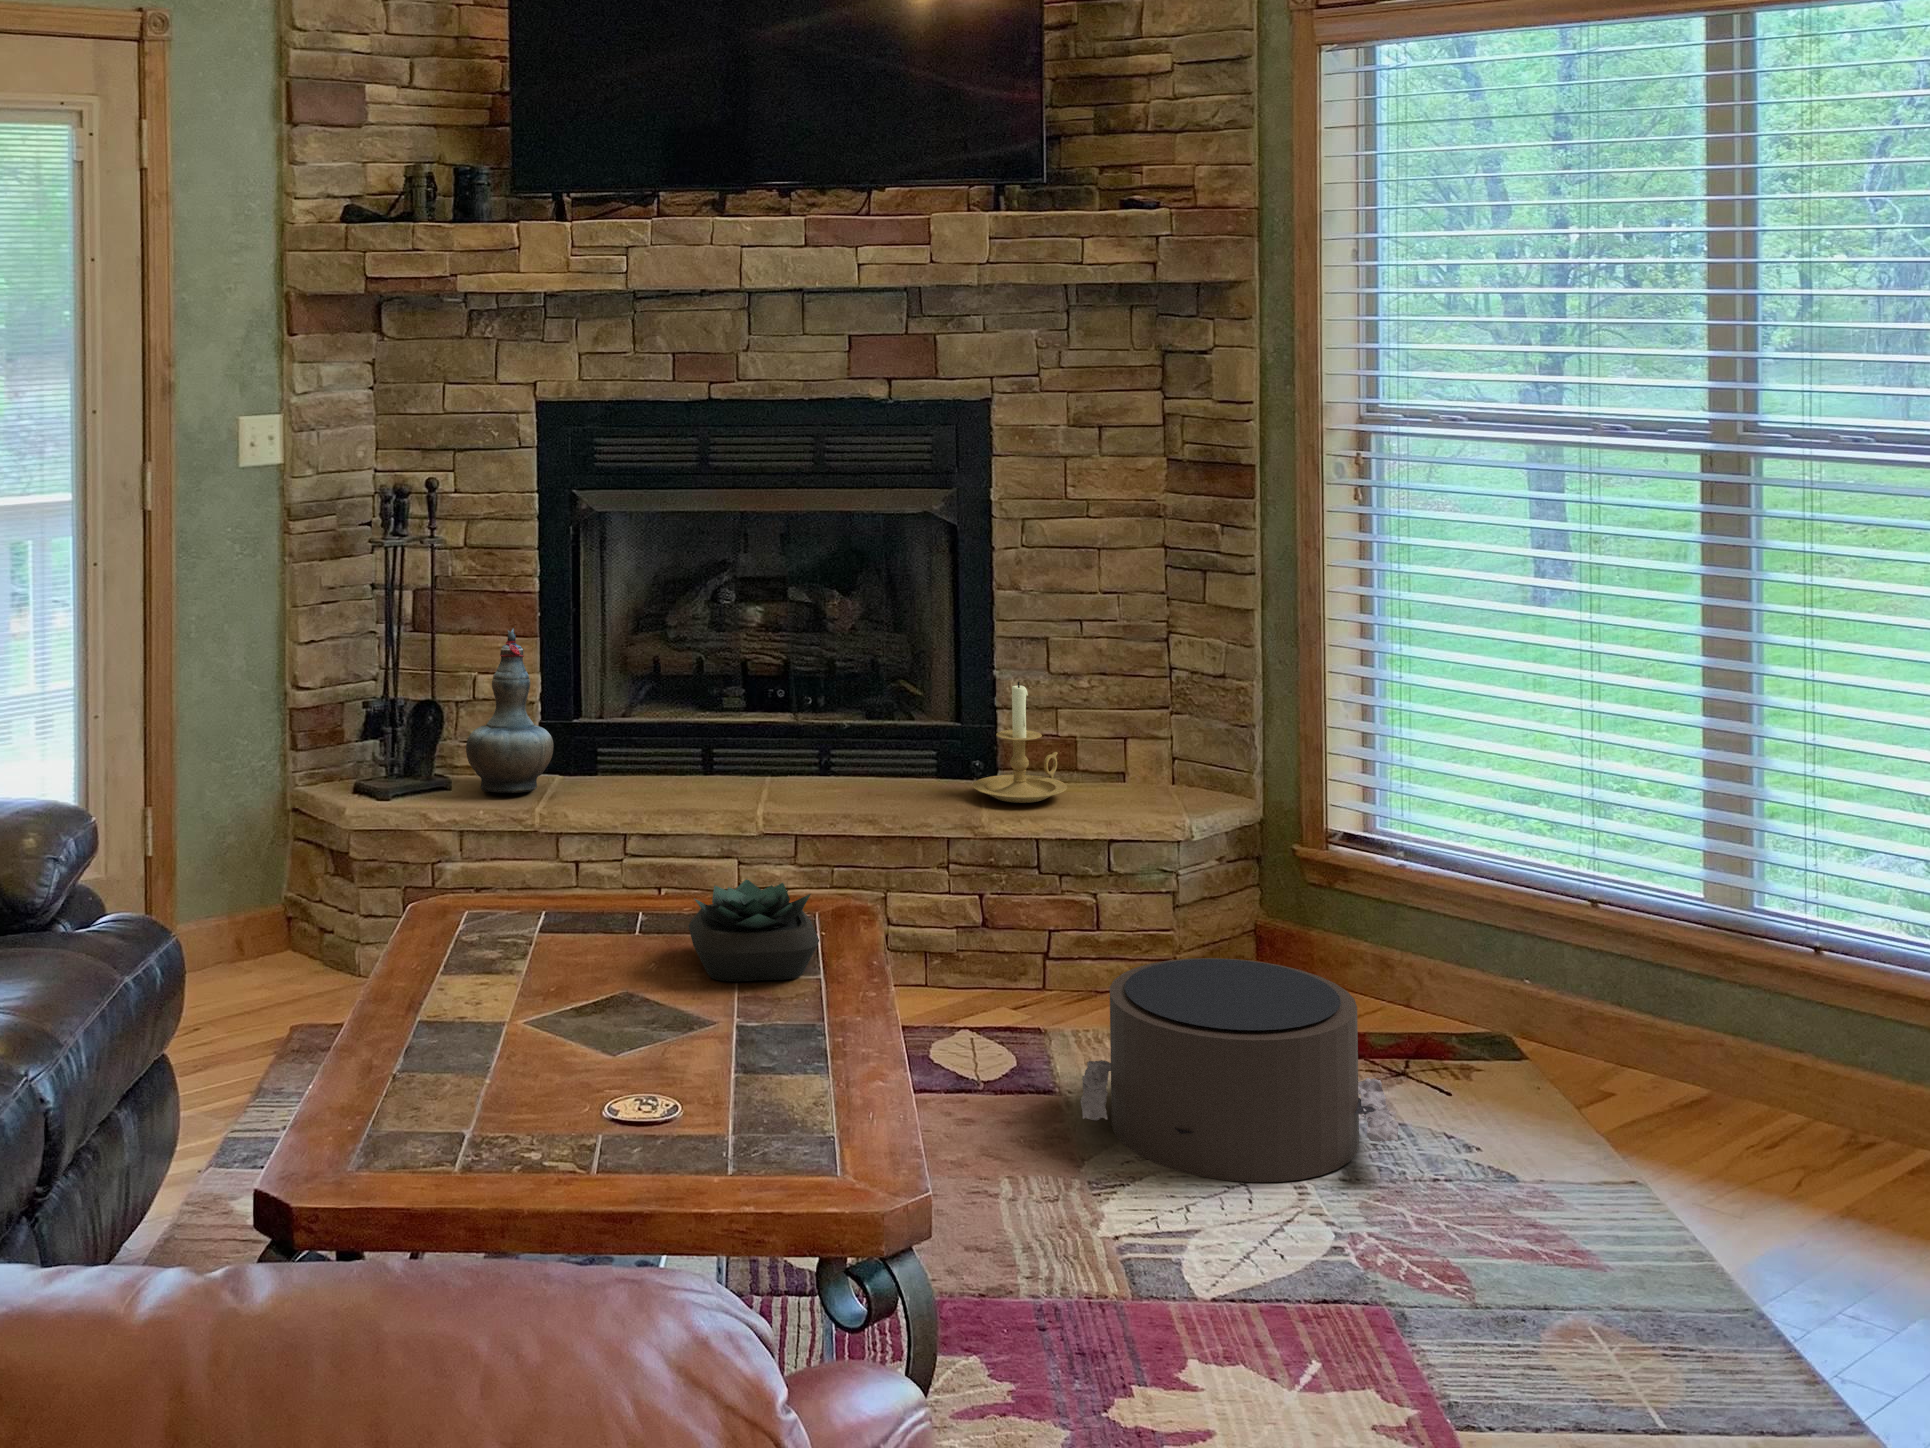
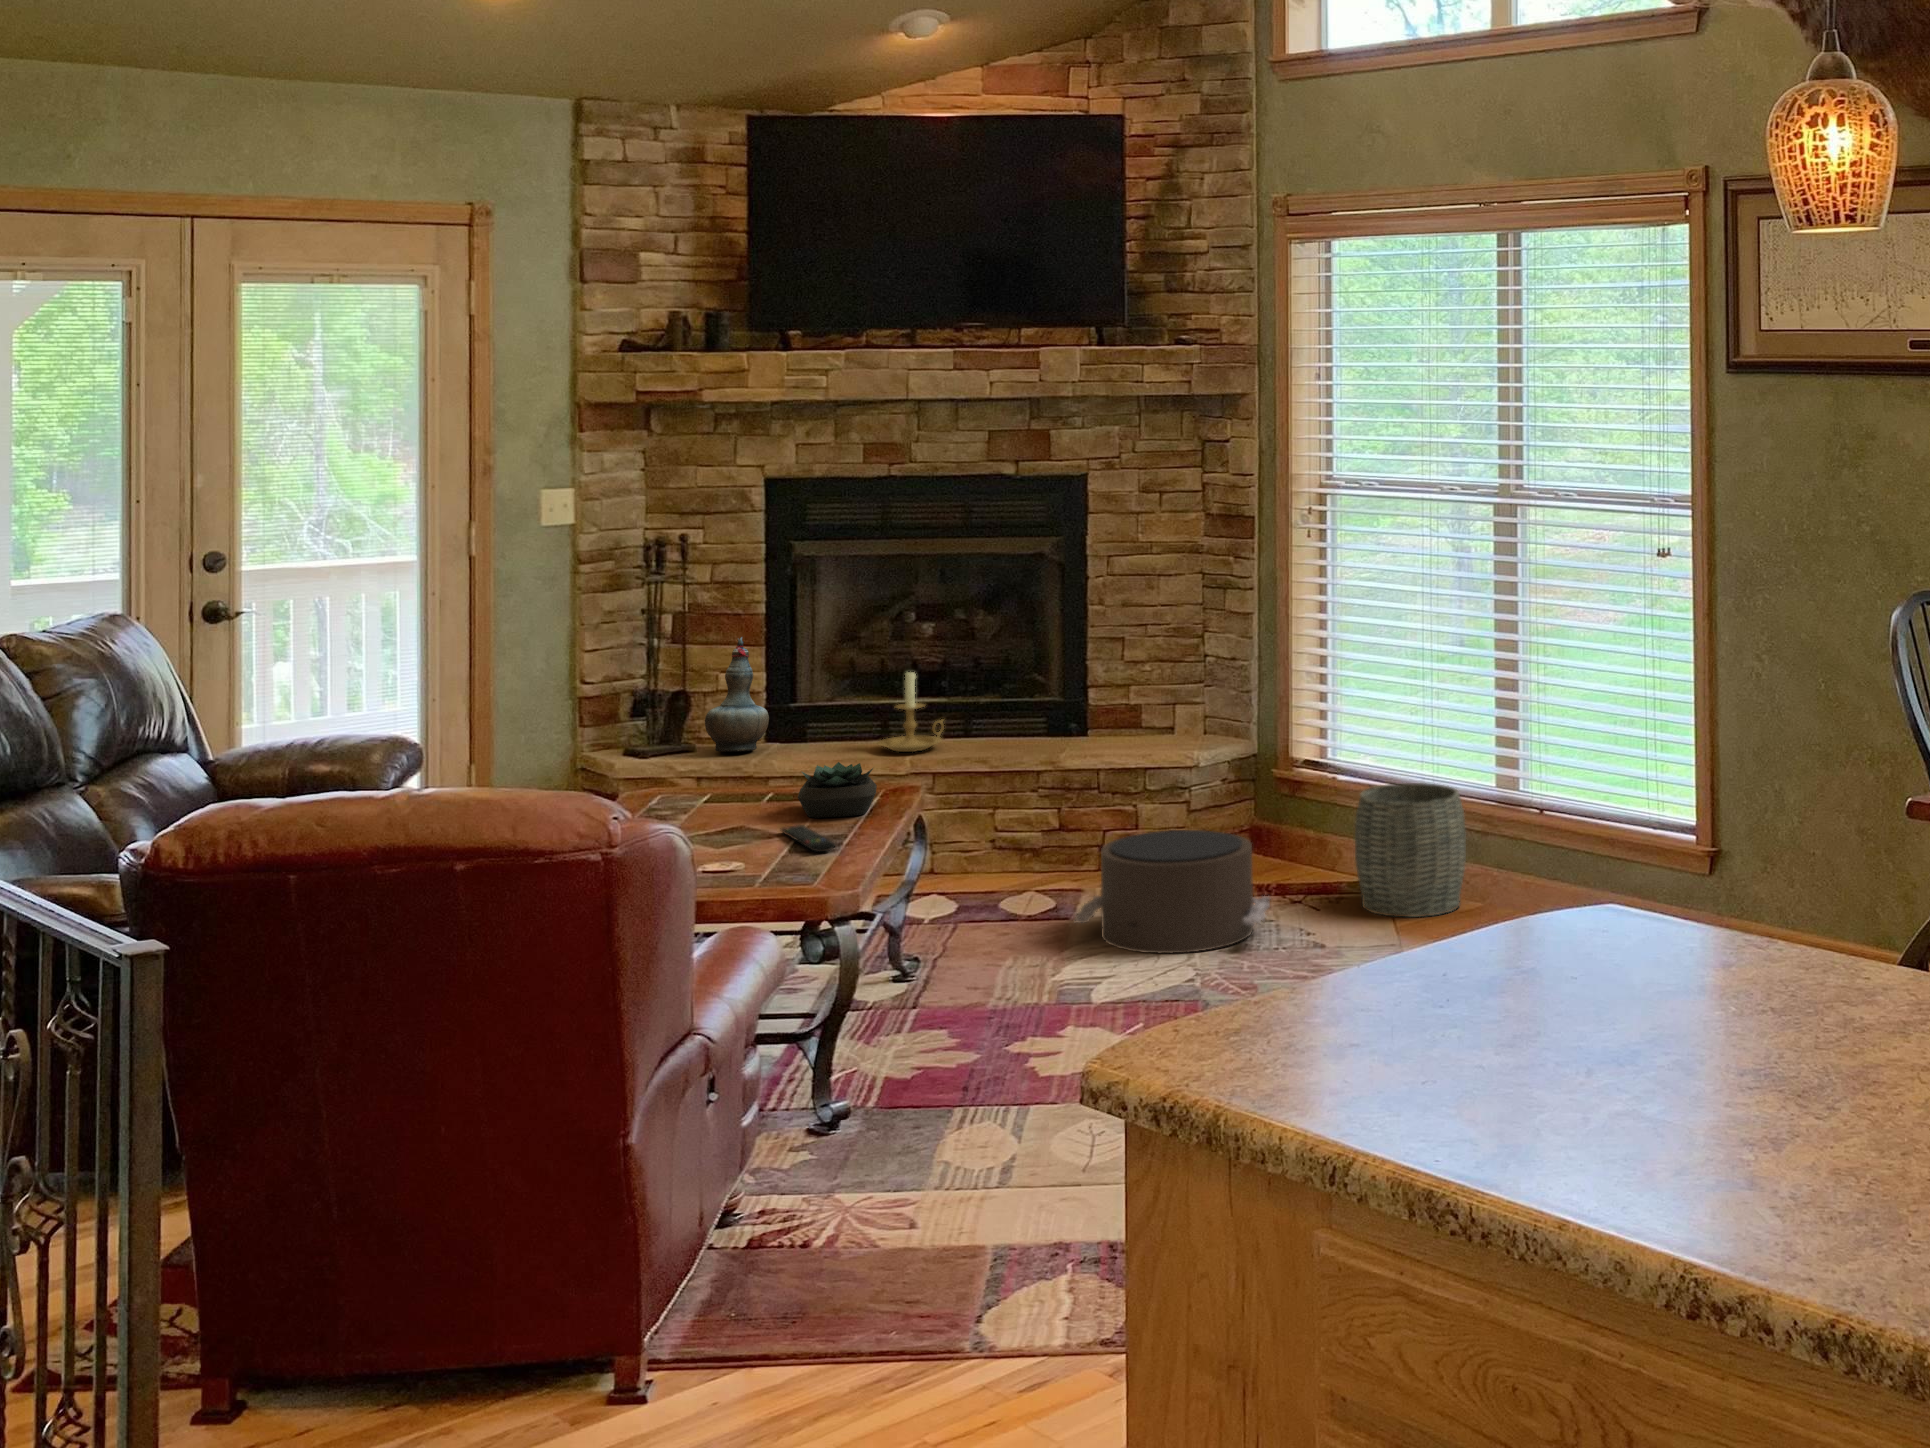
candle holder: present [973,682,1067,803] -> present [878,672,944,752]
woven basket: none [1481,887,1671,1115] -> present [1355,783,1466,917]
remote control: none [681,1004,796,1077] -> present [781,825,835,852]

